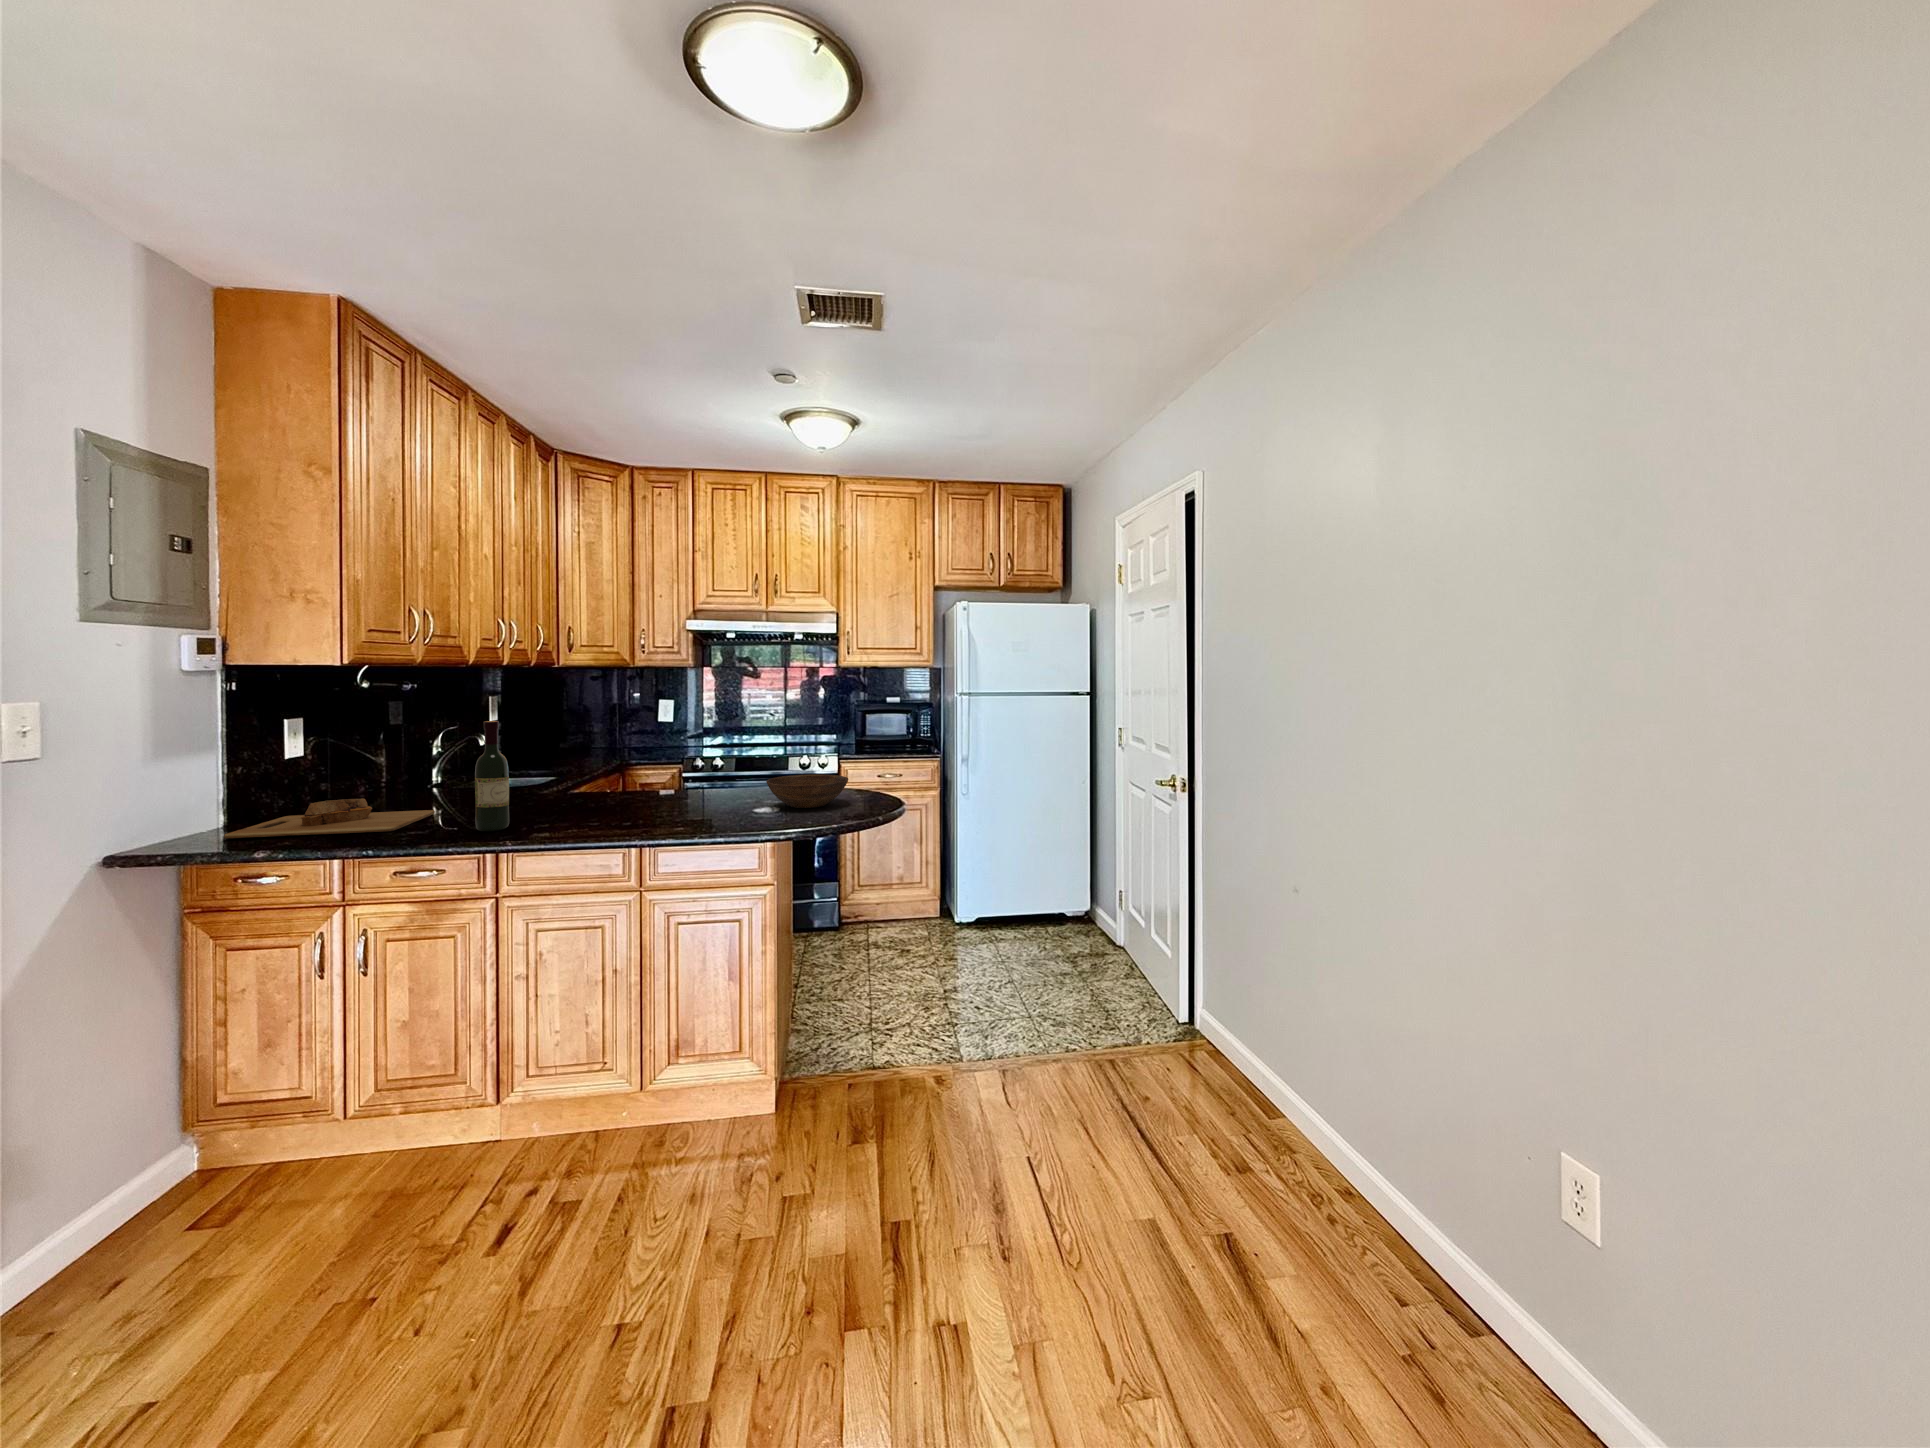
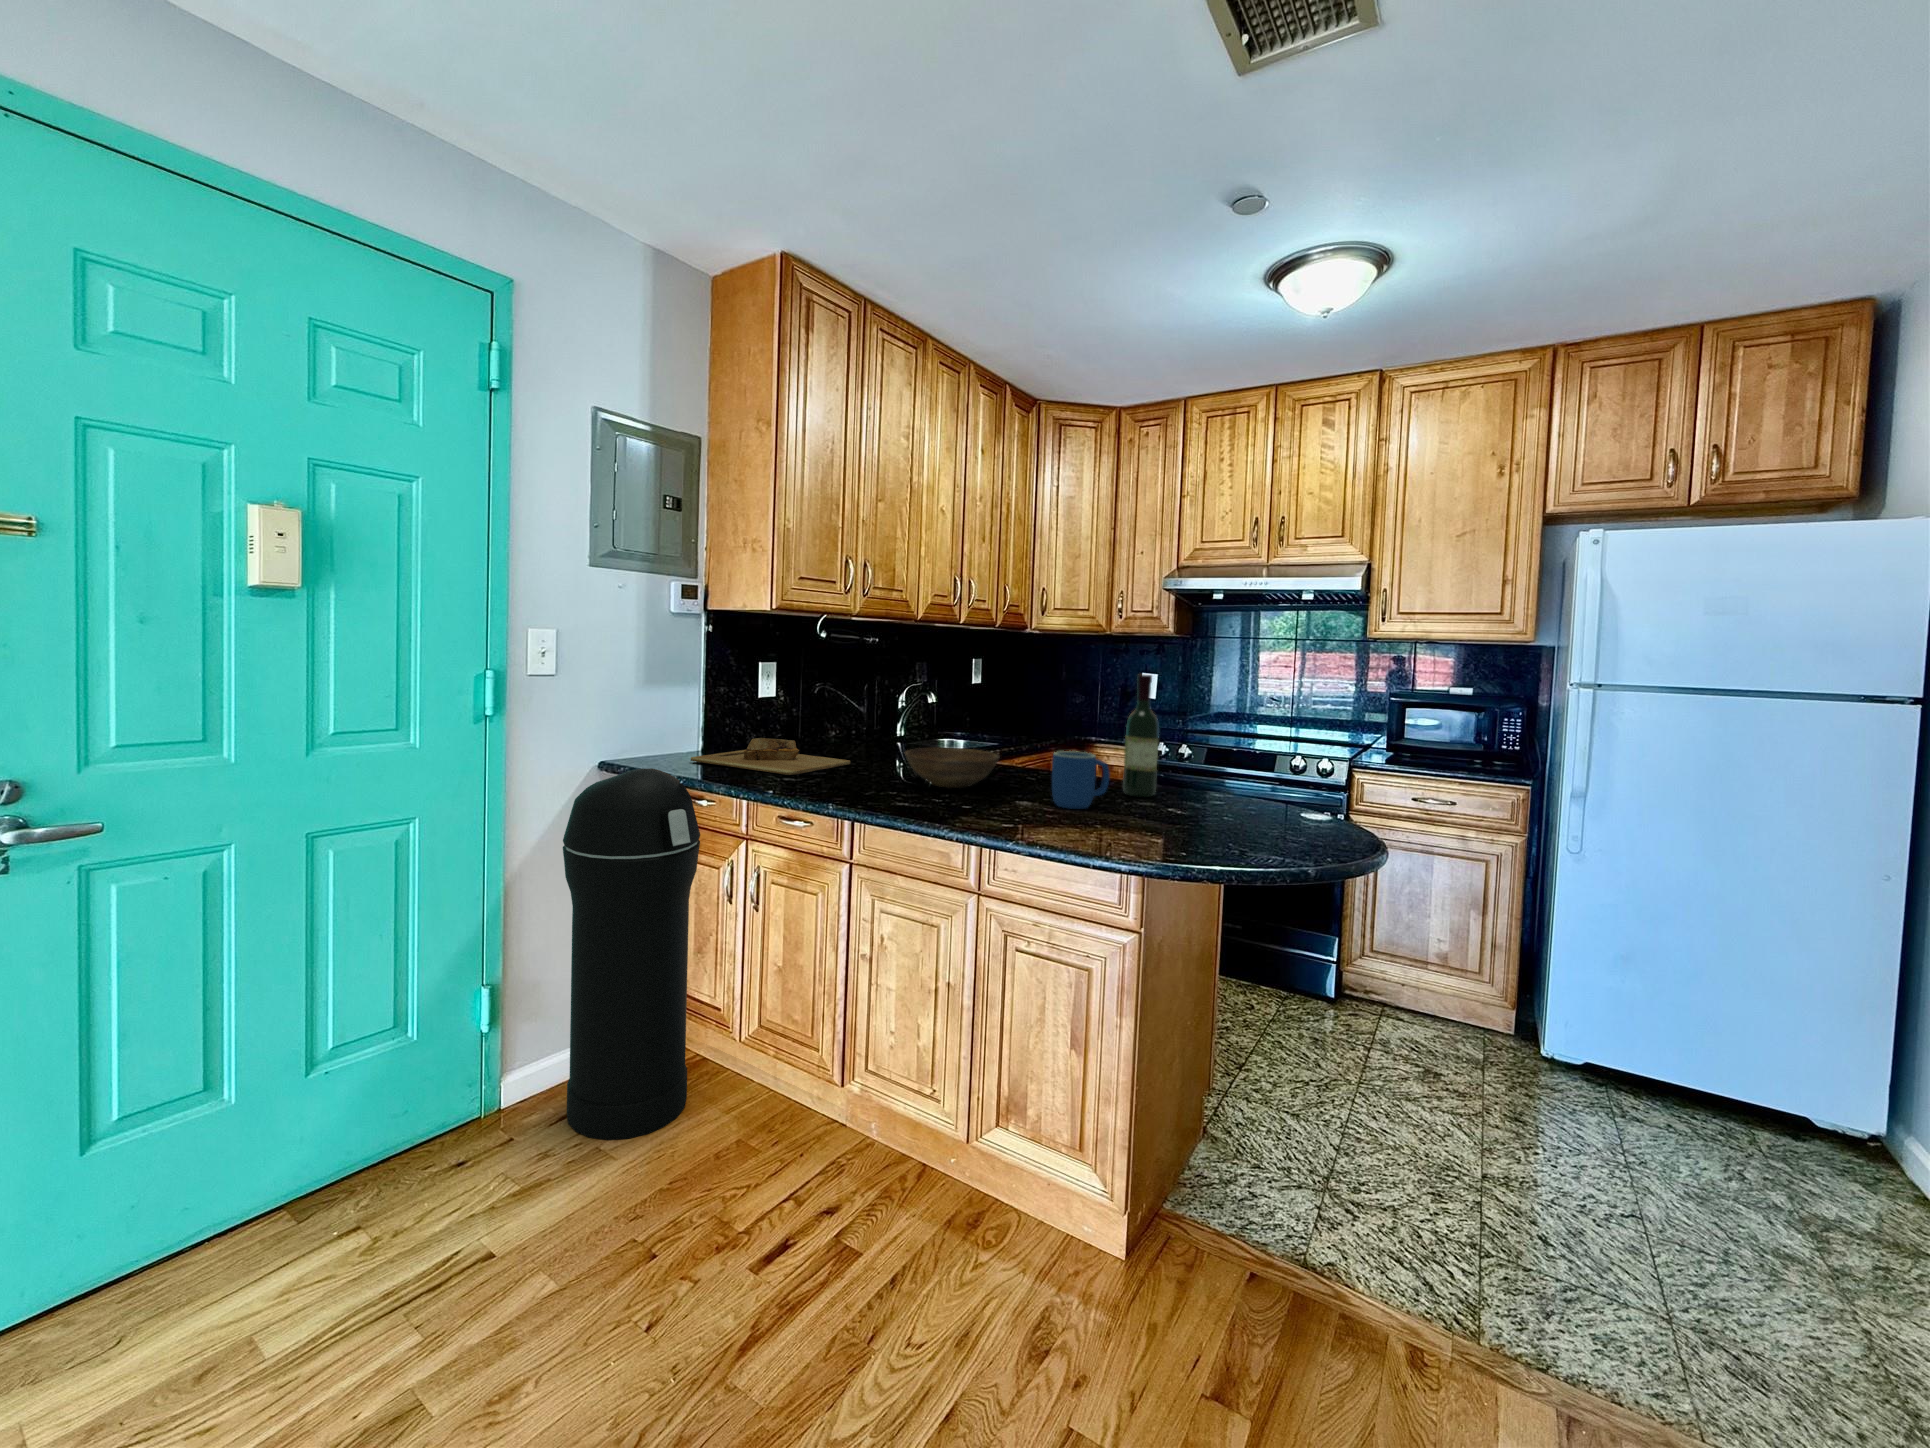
wine bottle: present [475,721,509,831] -> present [1123,675,1159,797]
mug: none [683,769,726,812] -> present [1052,751,1110,809]
bowl: present [766,774,848,808] -> present [905,748,1000,788]
trash can: none [95,847,305,1277] -> present [563,768,700,1140]

